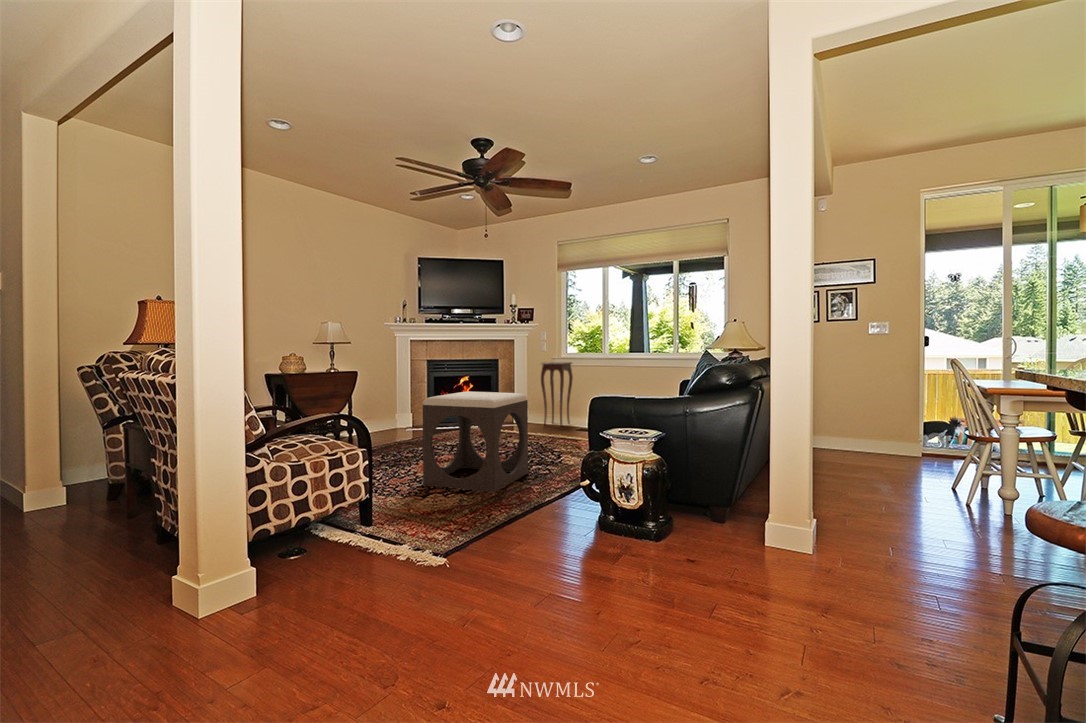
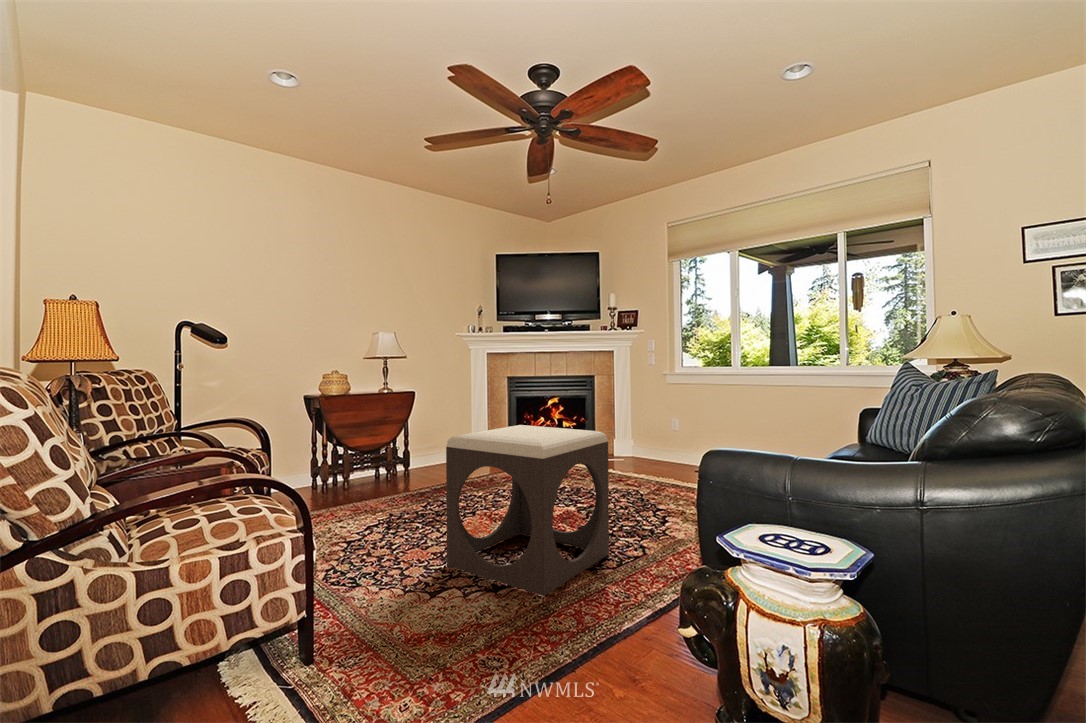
side table: present [541,362,573,426] -> none [647,379,691,465]

